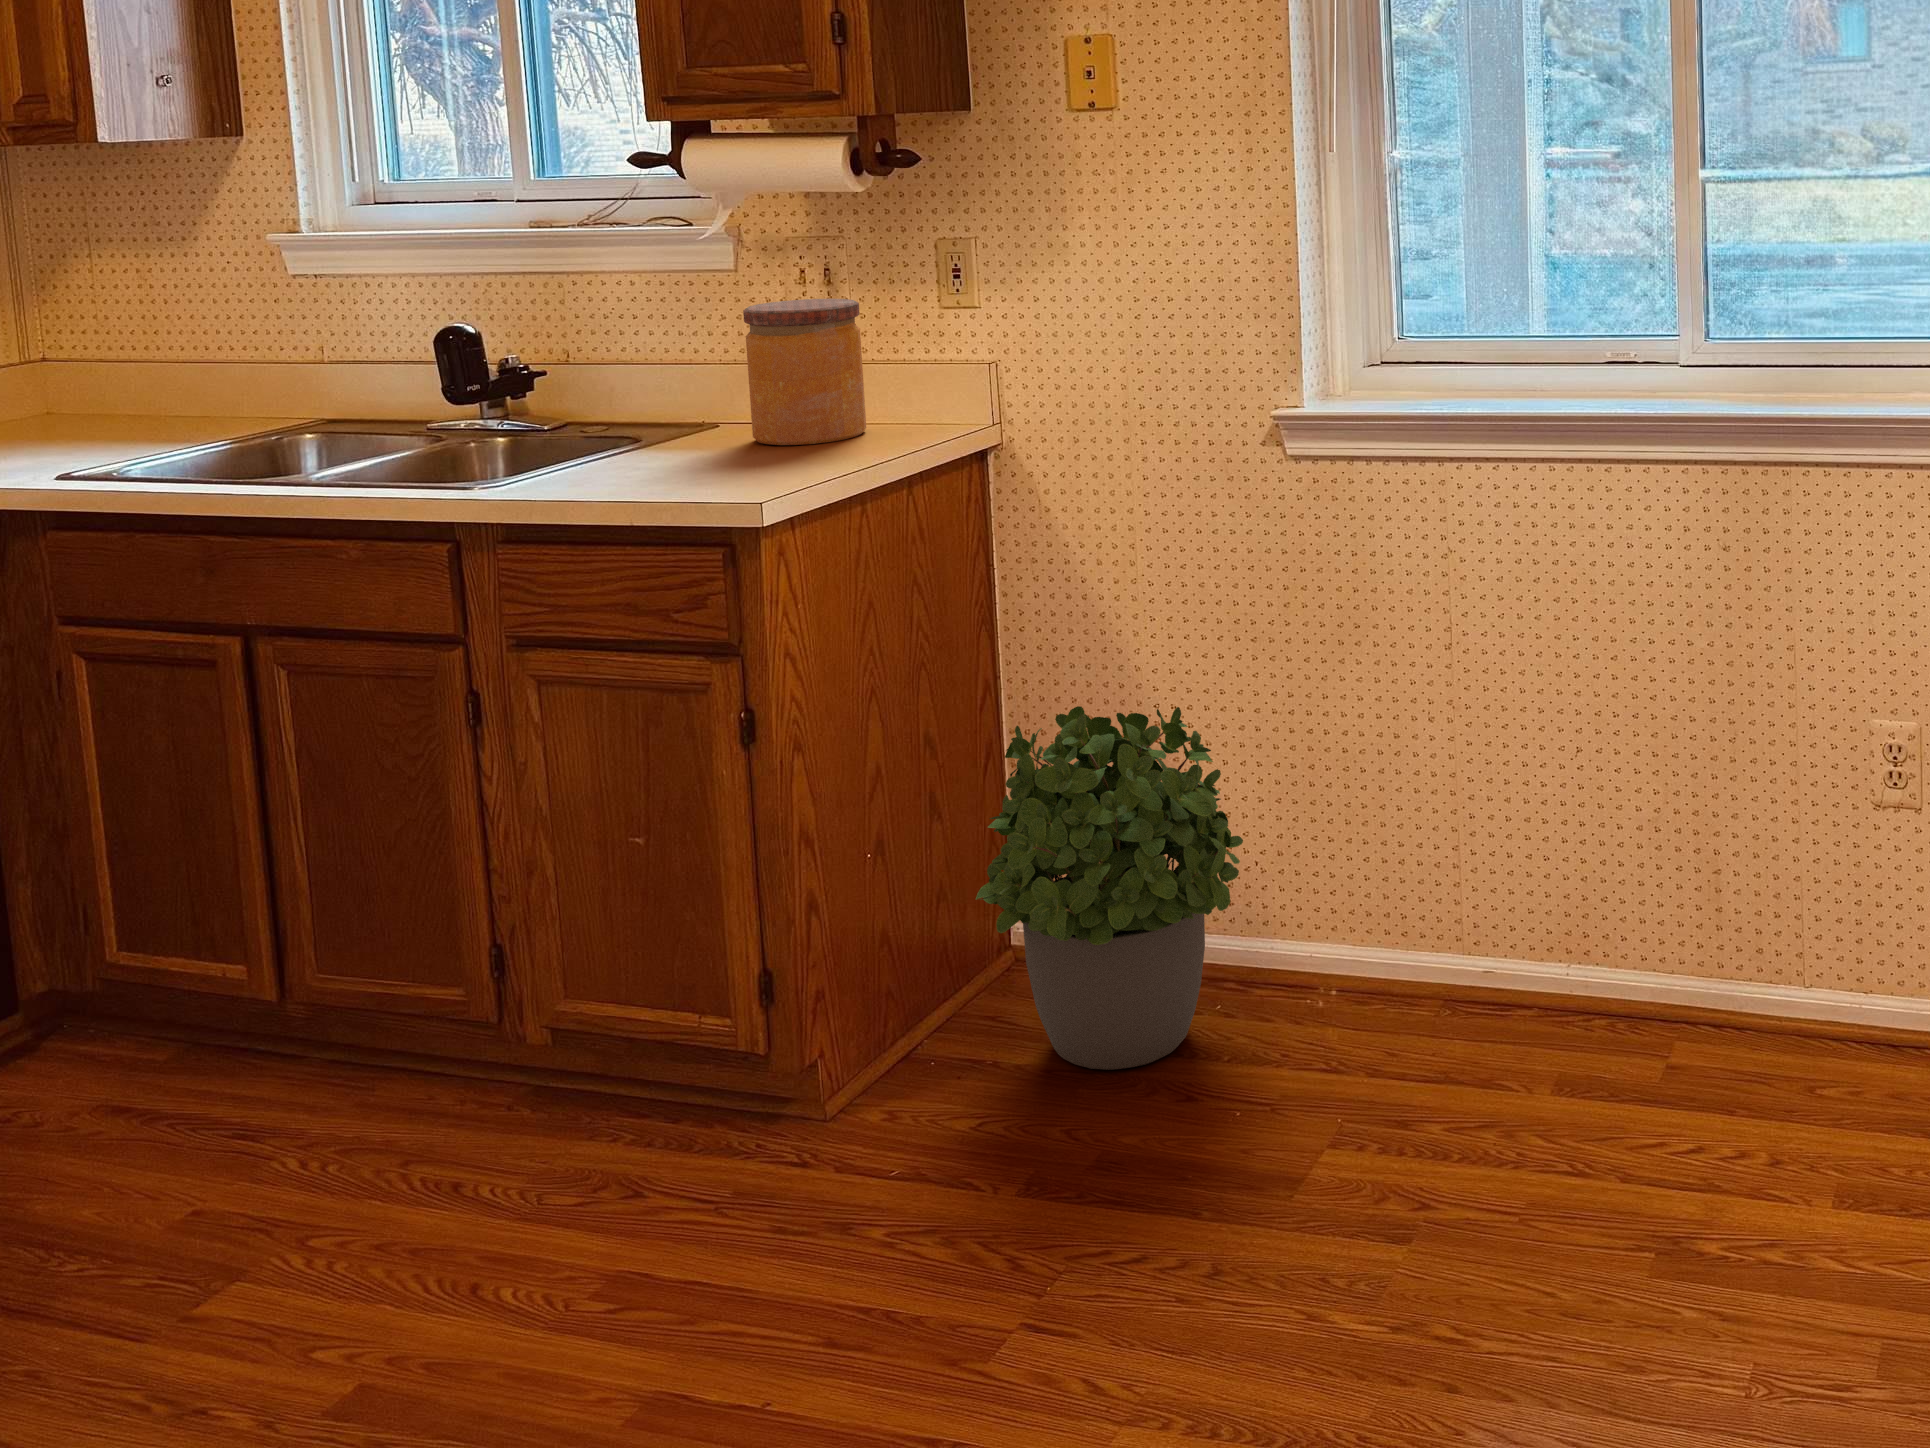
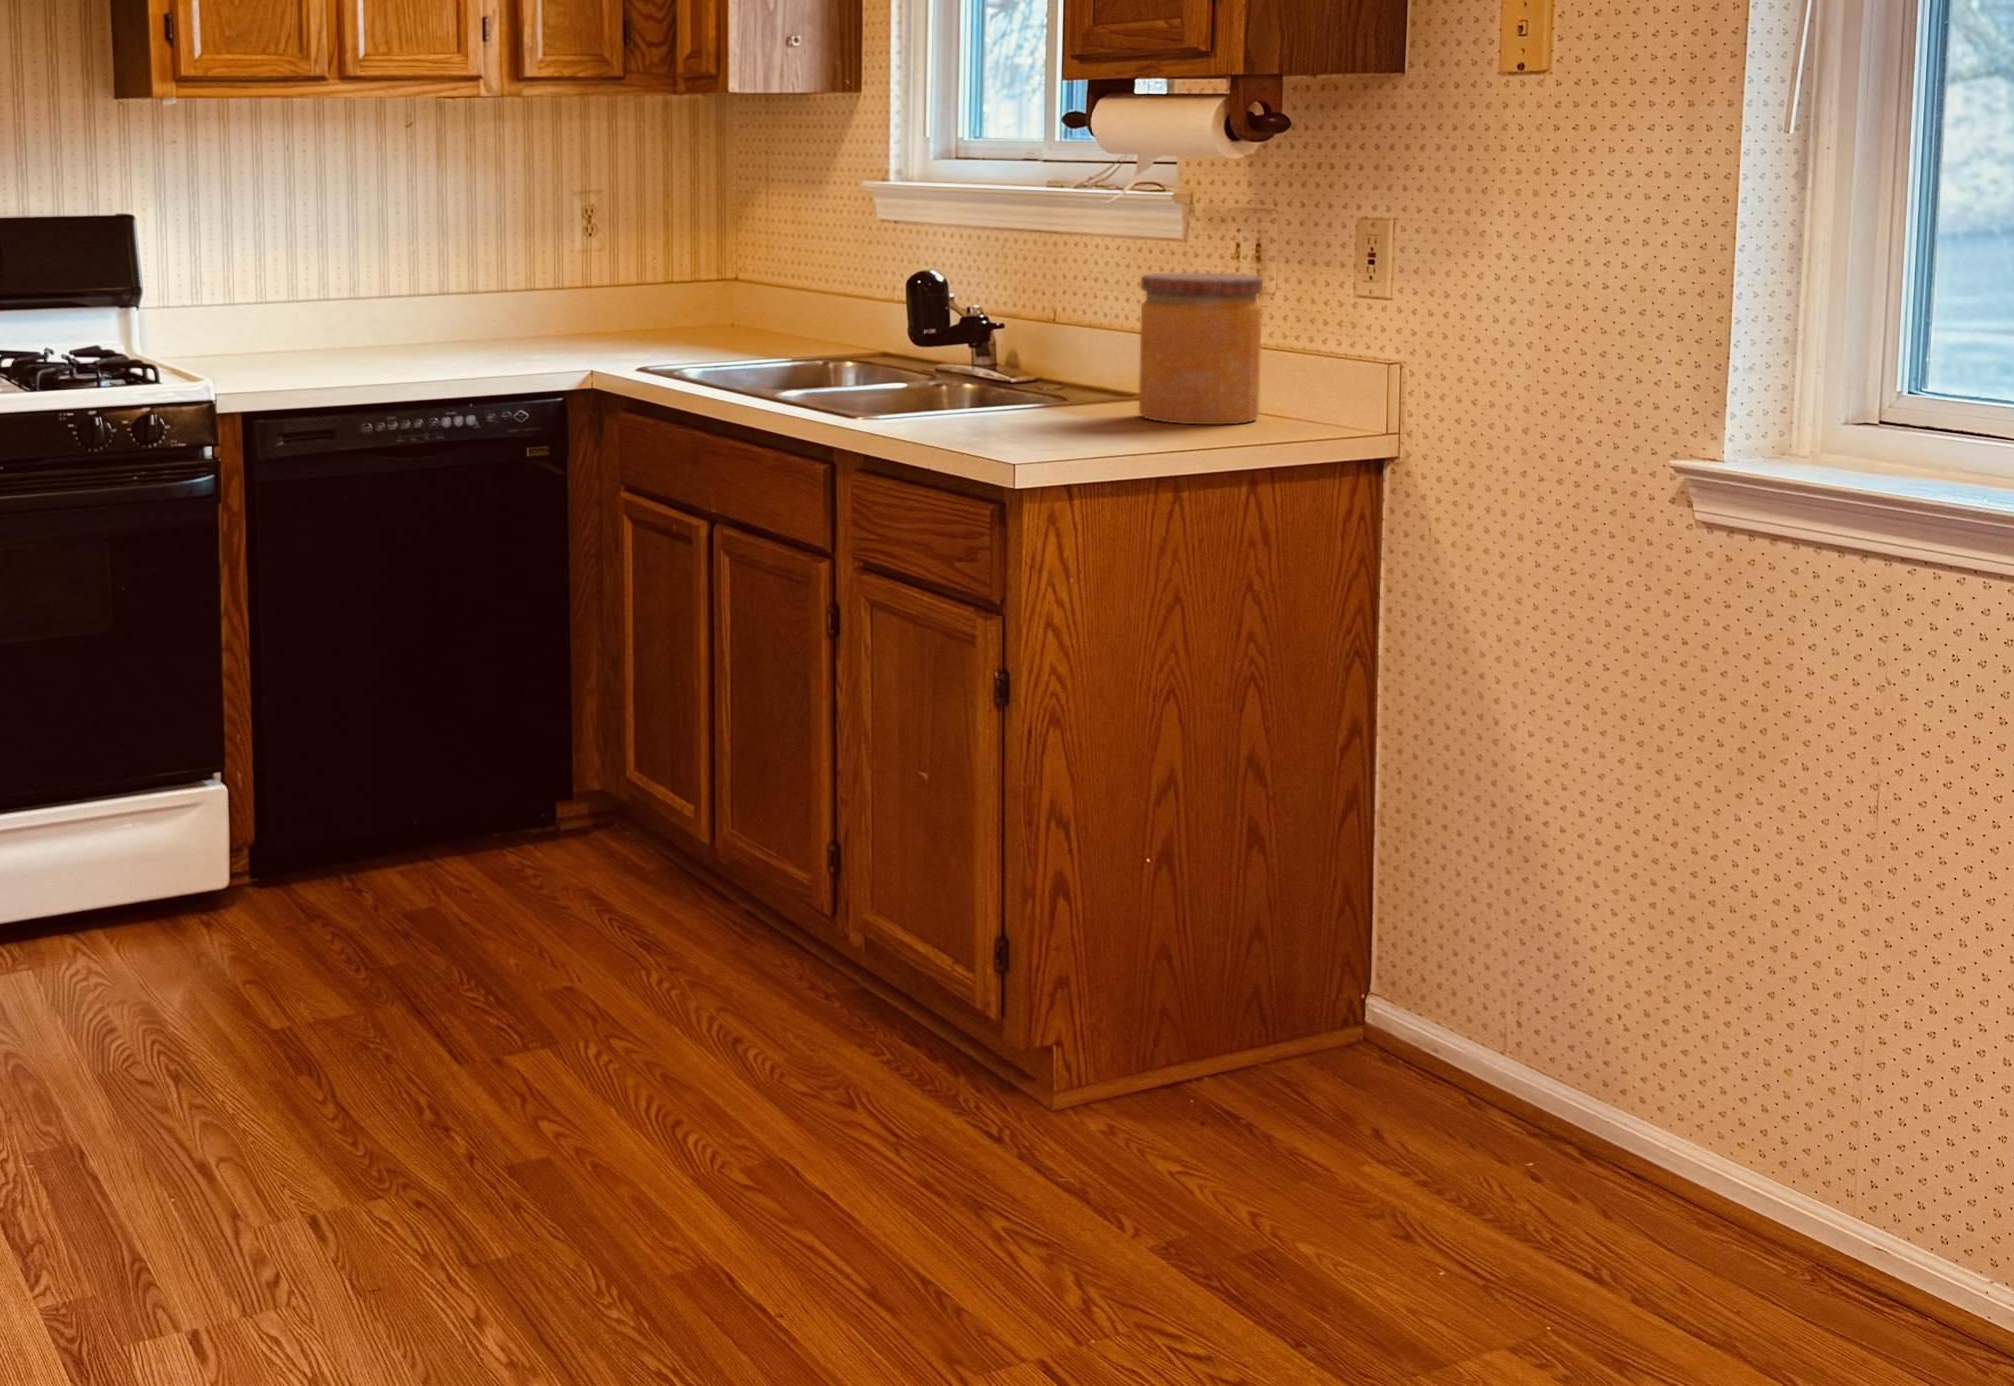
potted plant: present [976,706,1243,1070] -> none [1233,769,1556,1195]

